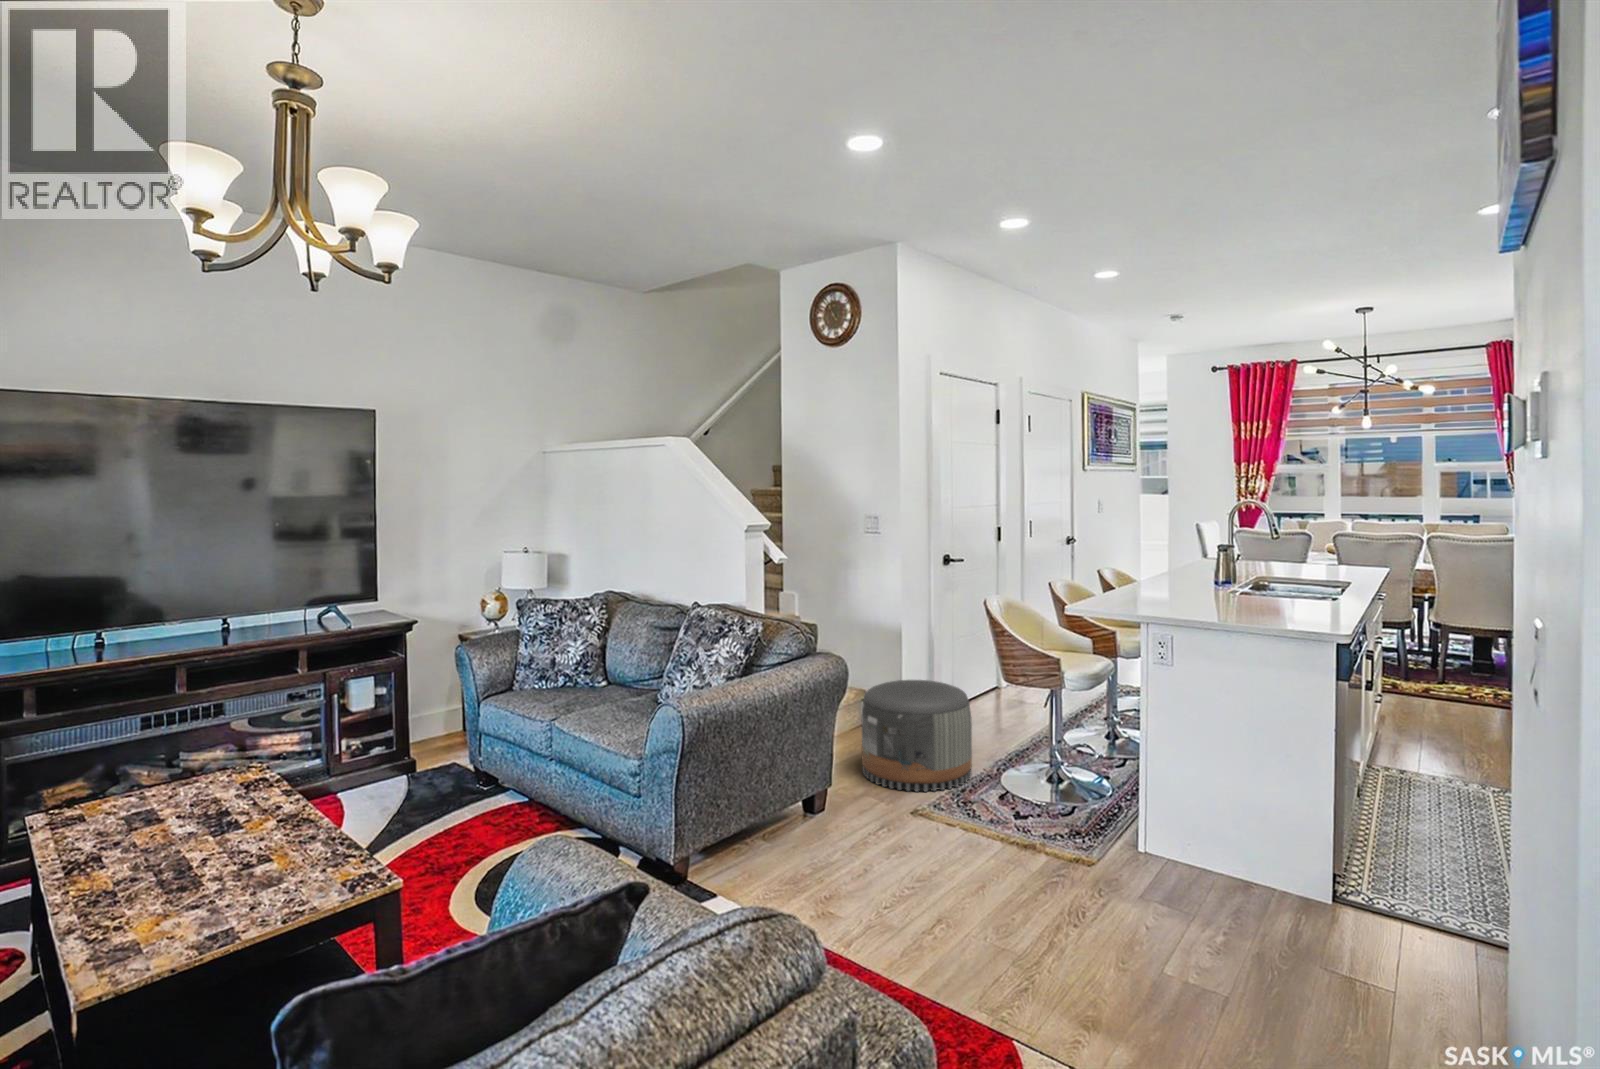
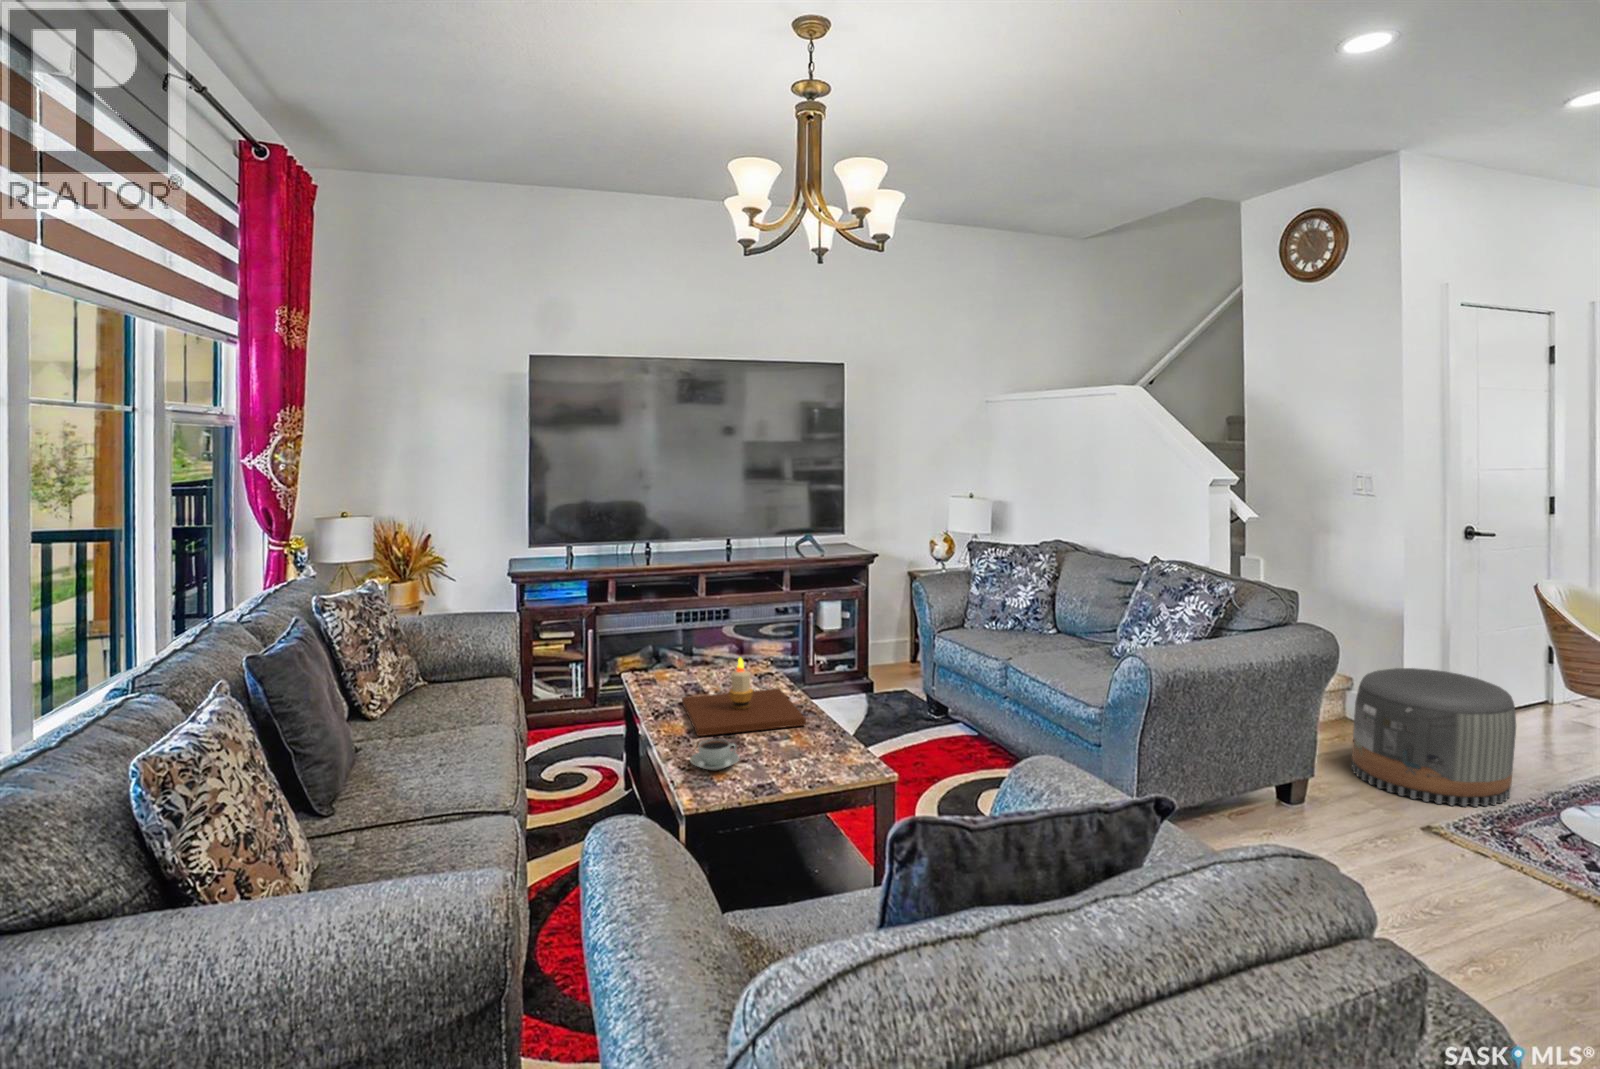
candle: none [113,767,298,885] -> present [682,657,806,736]
coffee cup: none [100,886,185,934] -> present [690,739,739,770]

